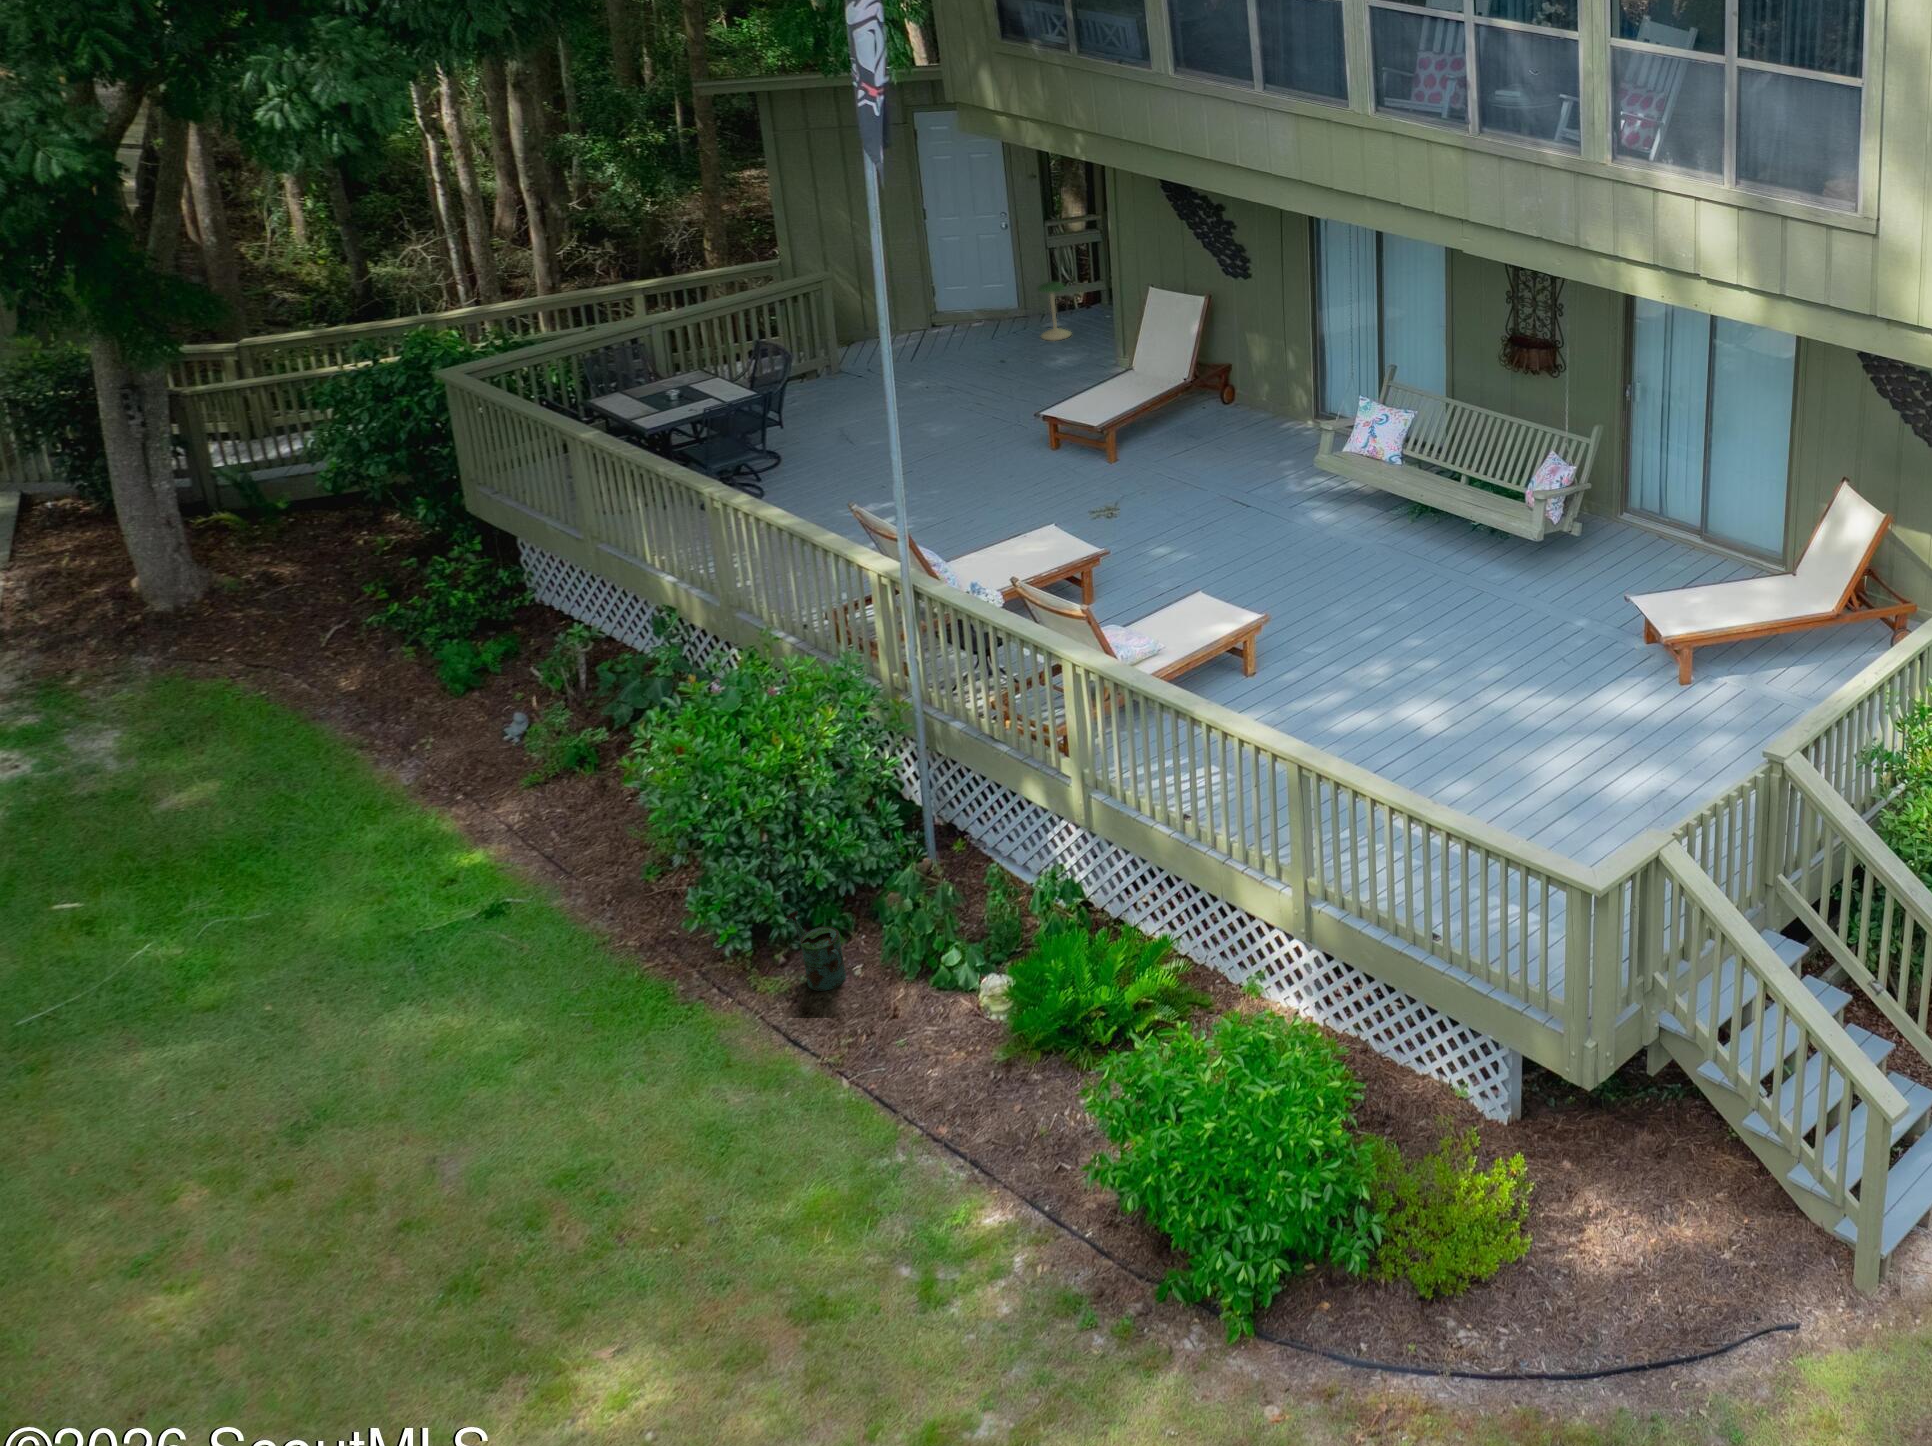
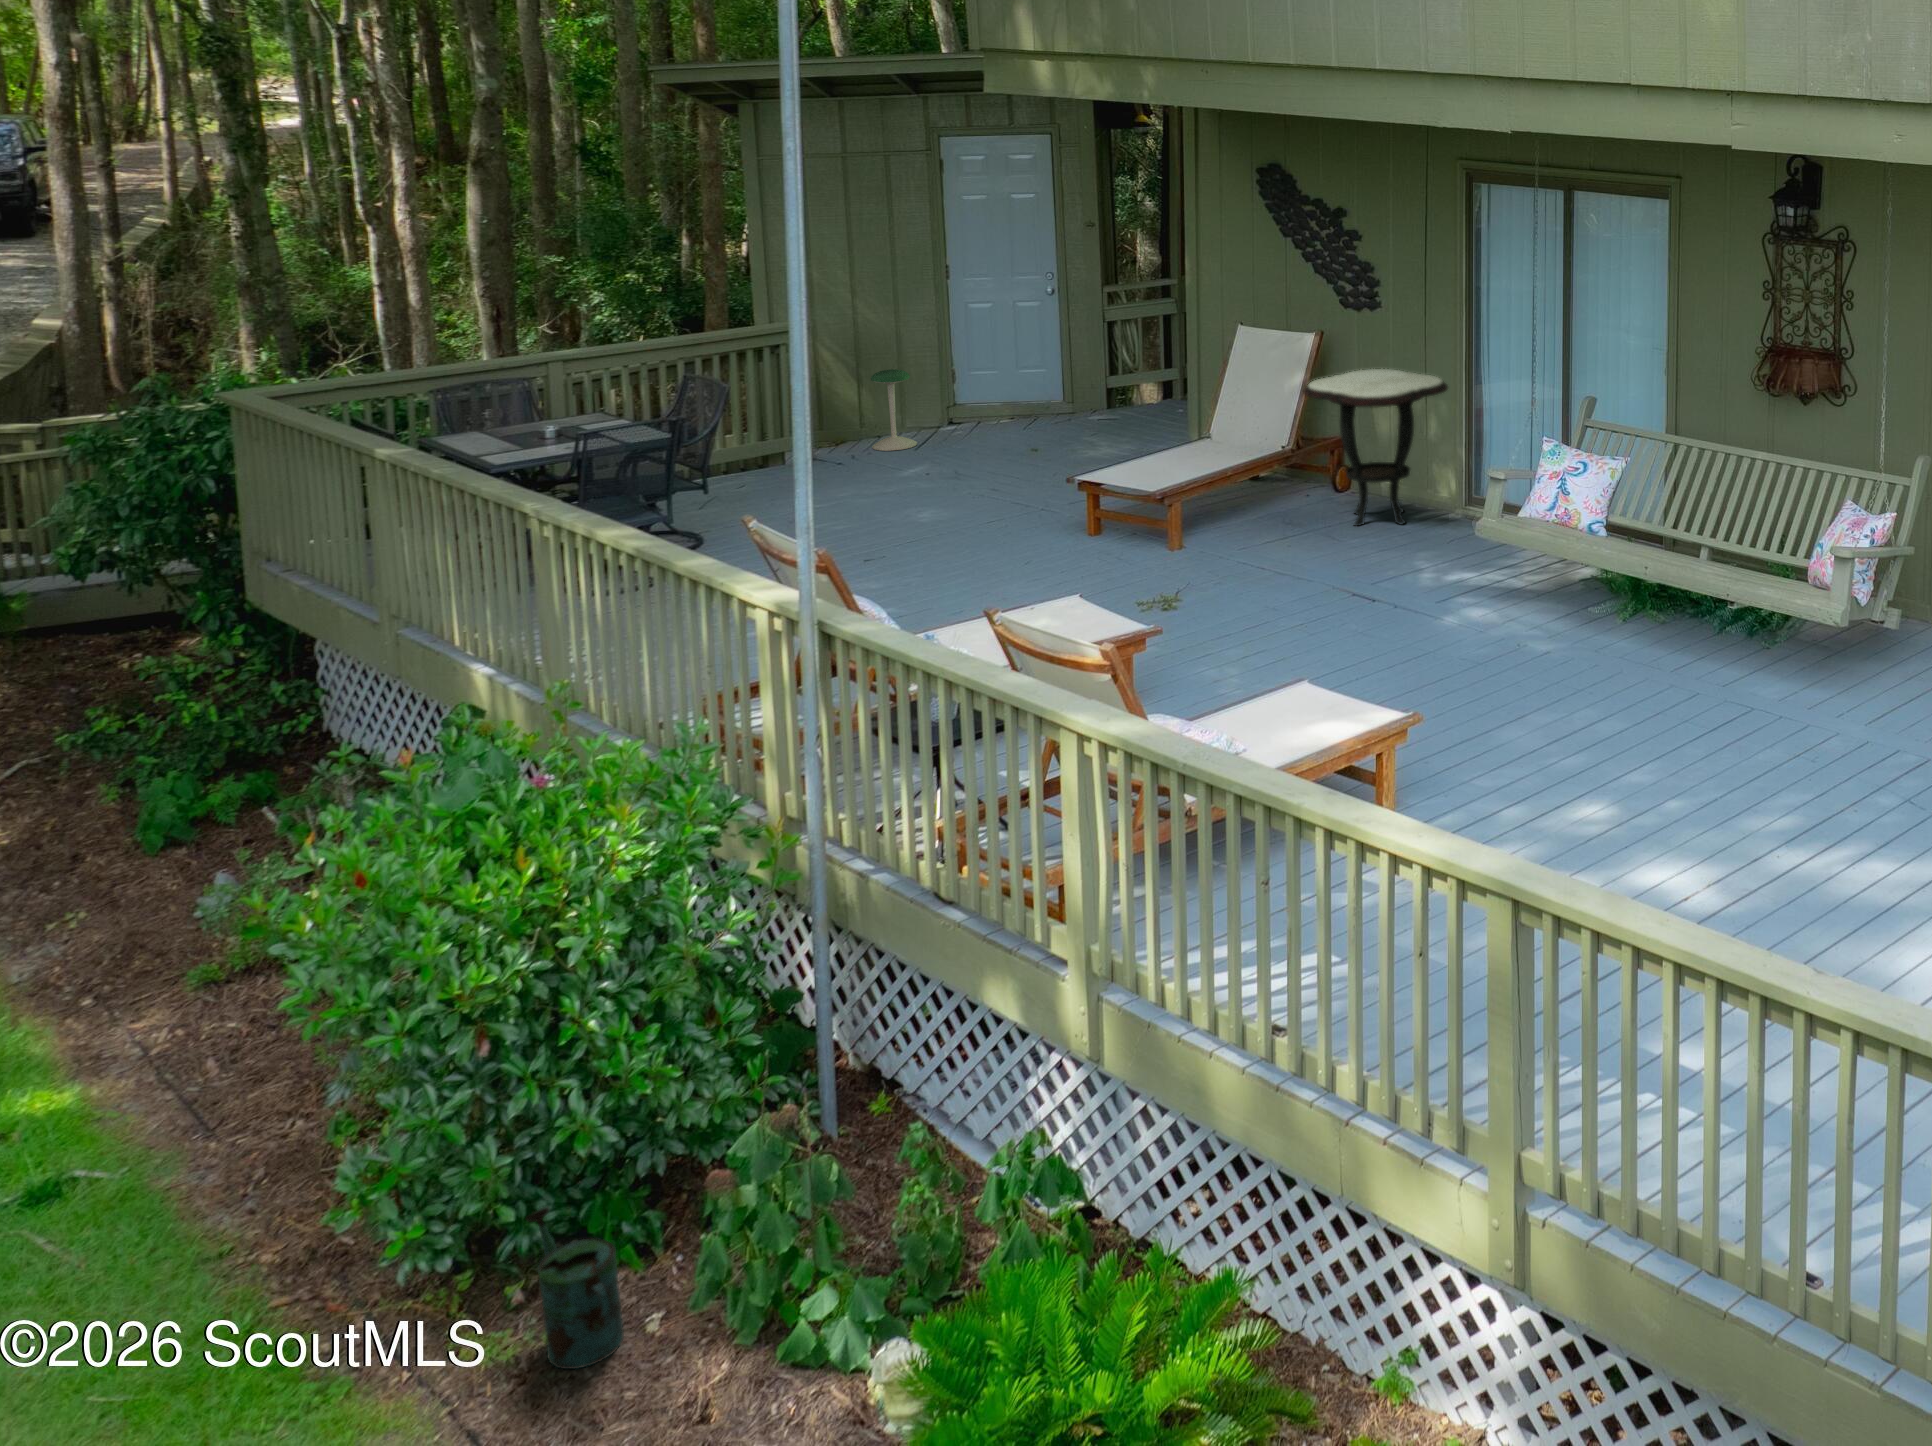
stool: present [1038,281,1071,341] -> present [871,369,917,451]
side table: none [1197,327,1300,441] -> present [1303,369,1448,526]

